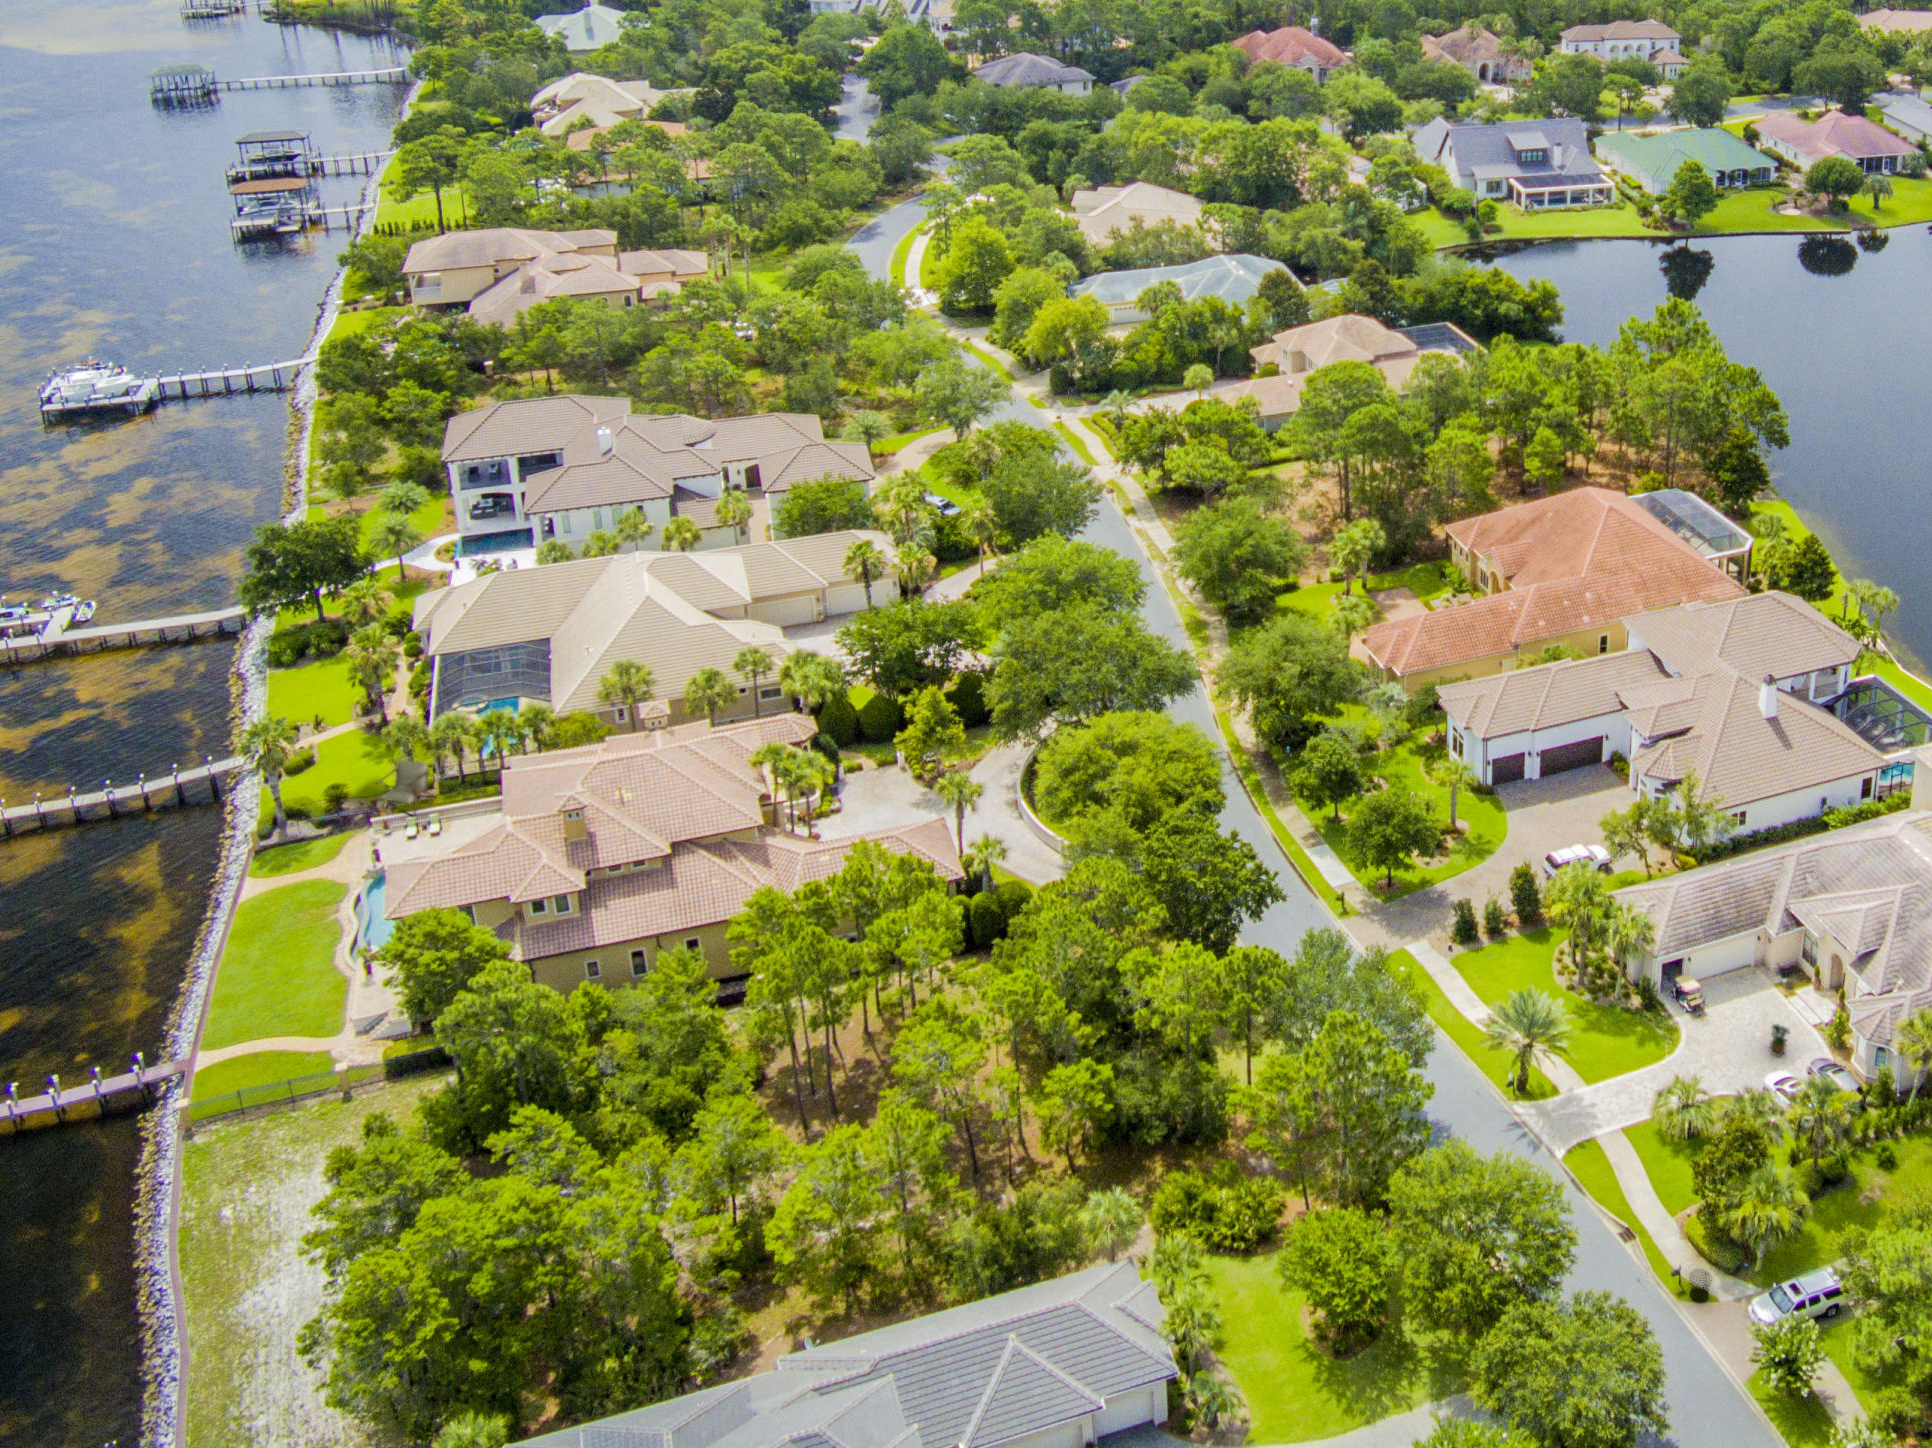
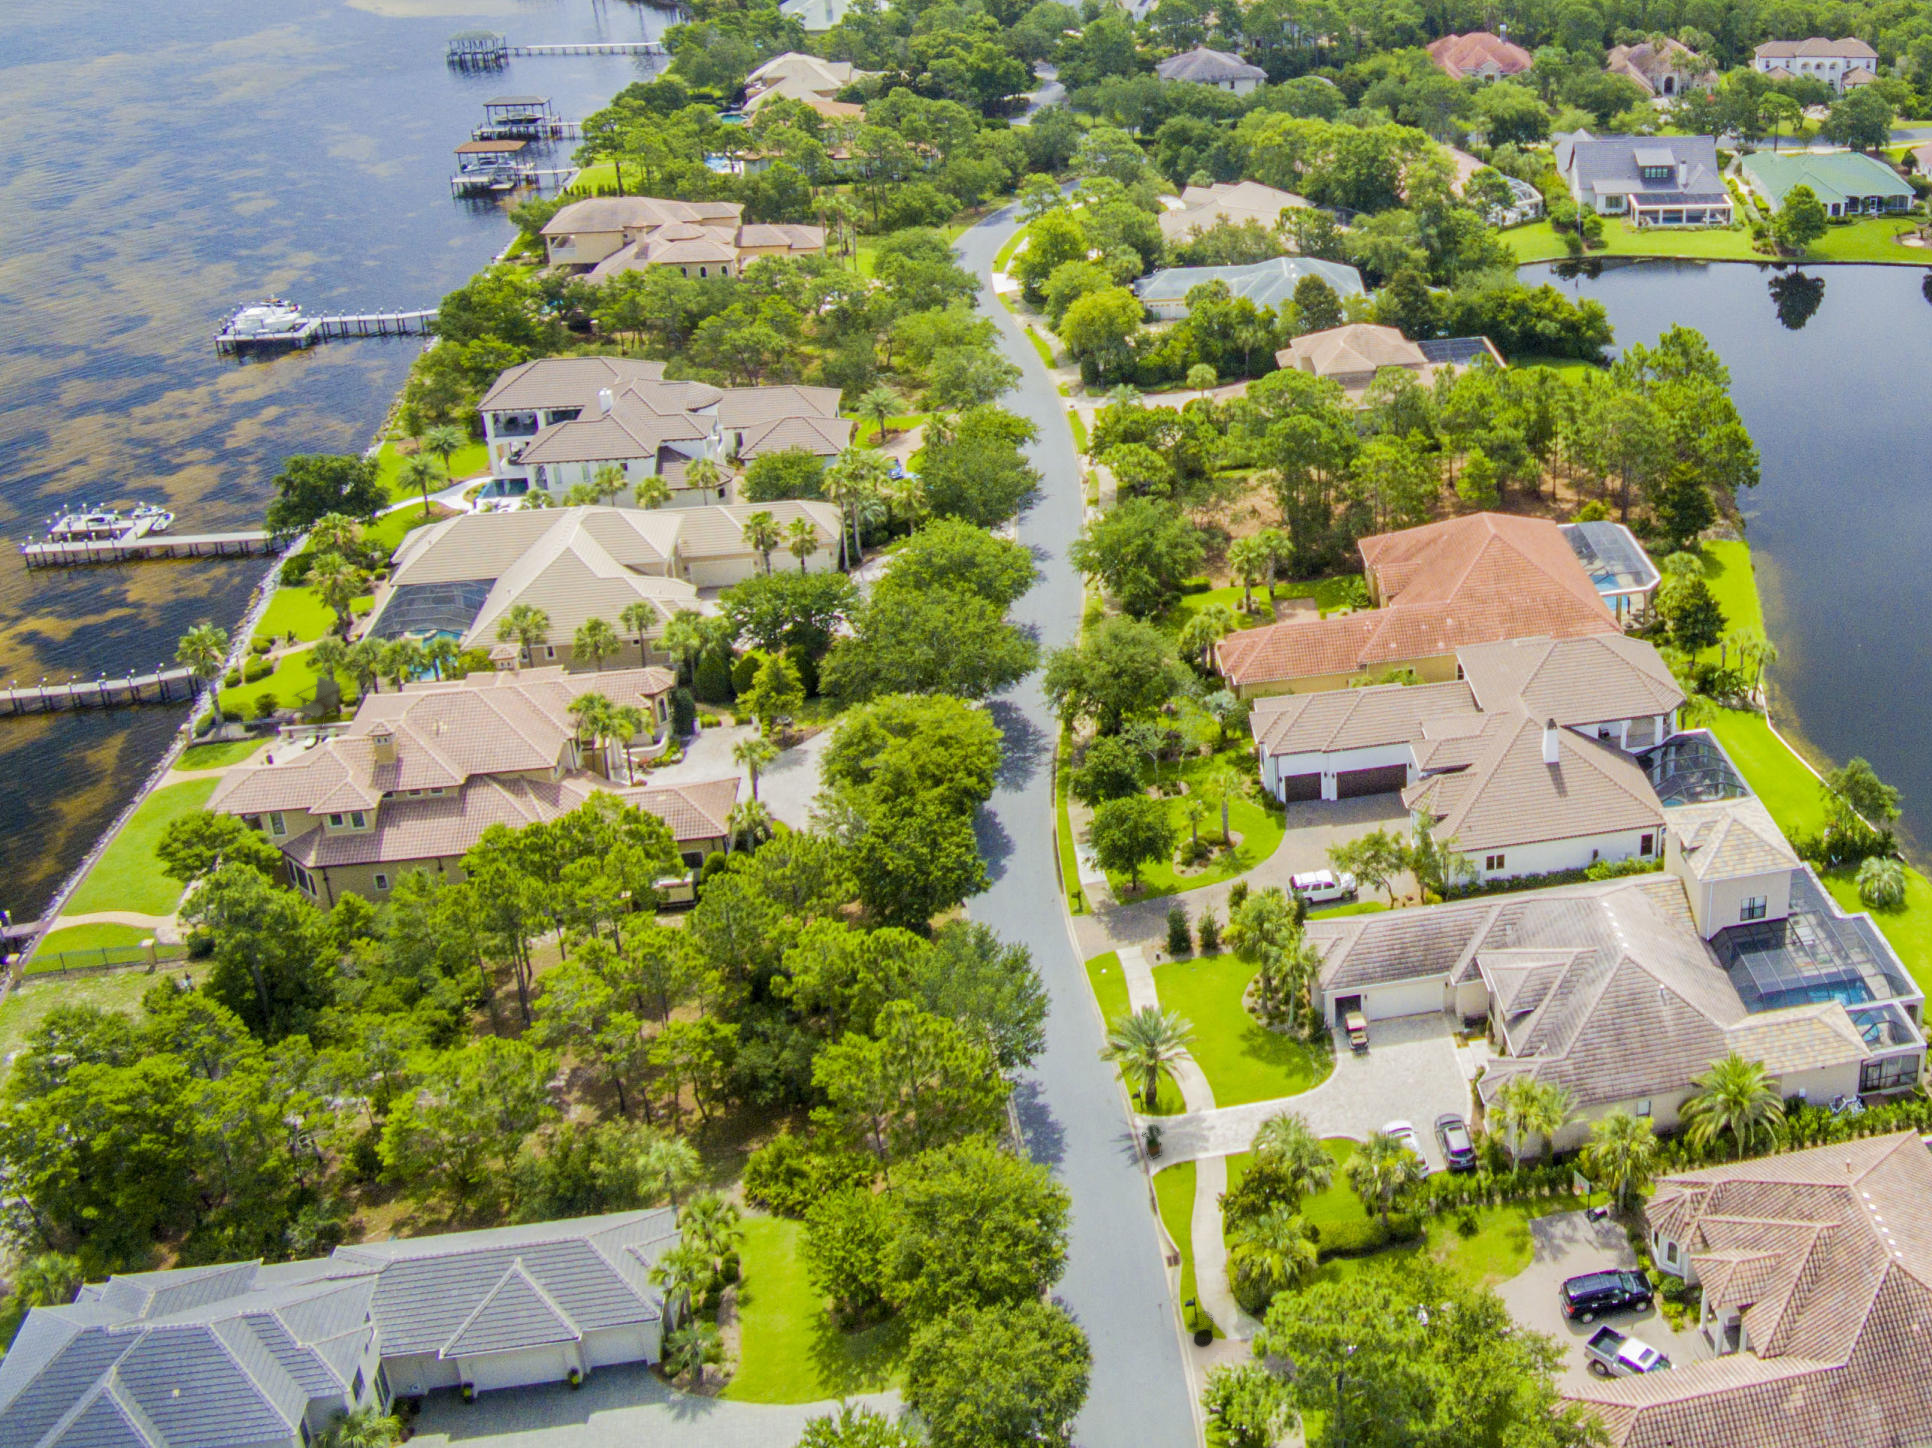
potted tree: present [1770,1024,1789,1057] -> present [1142,1124,1164,1159]

